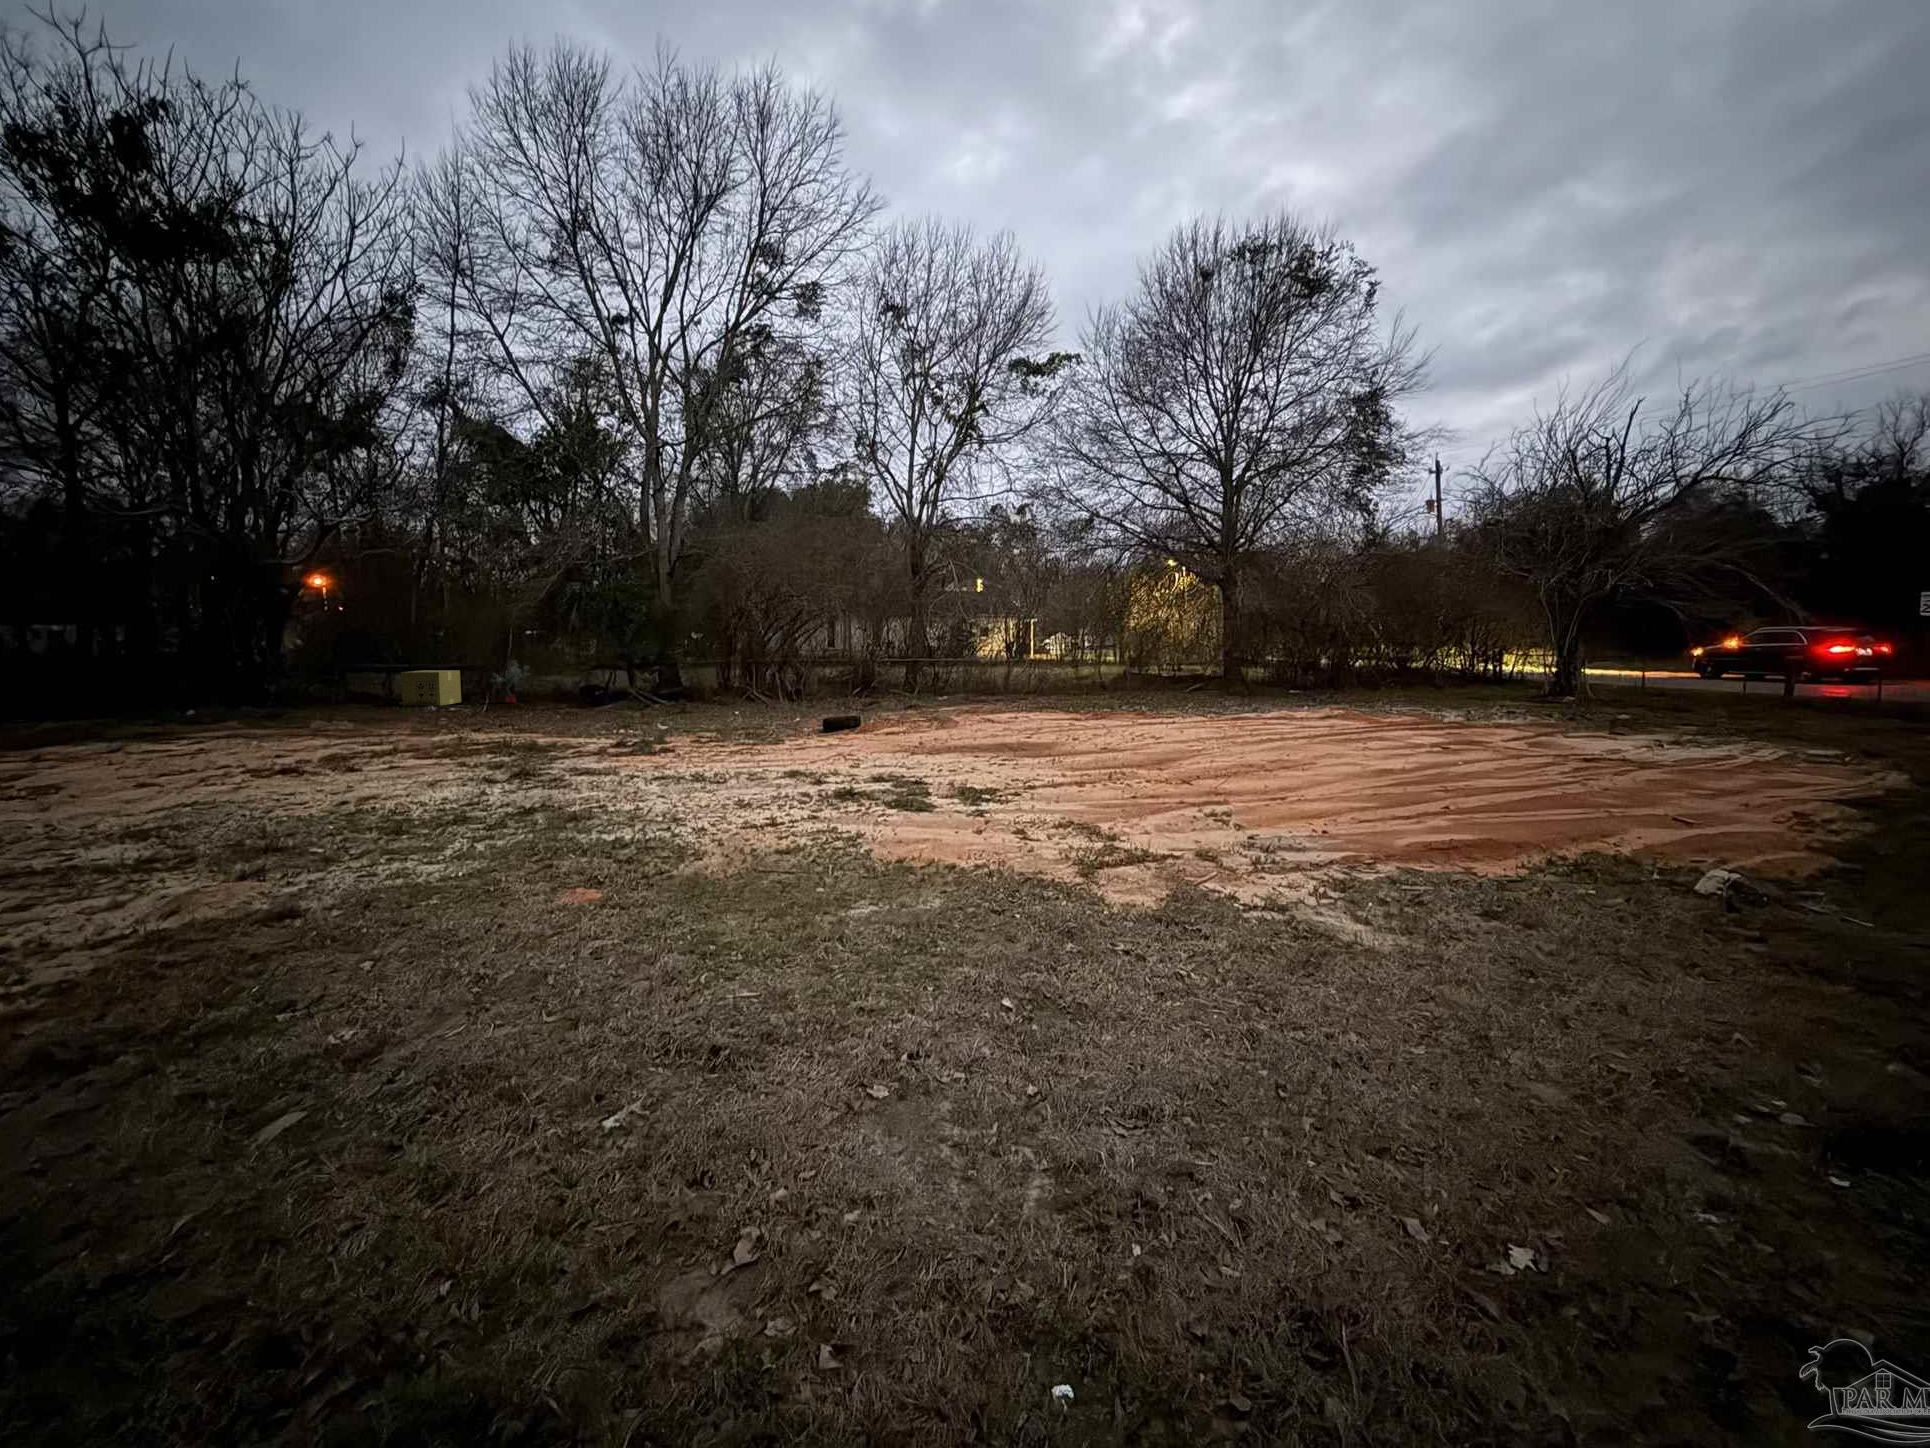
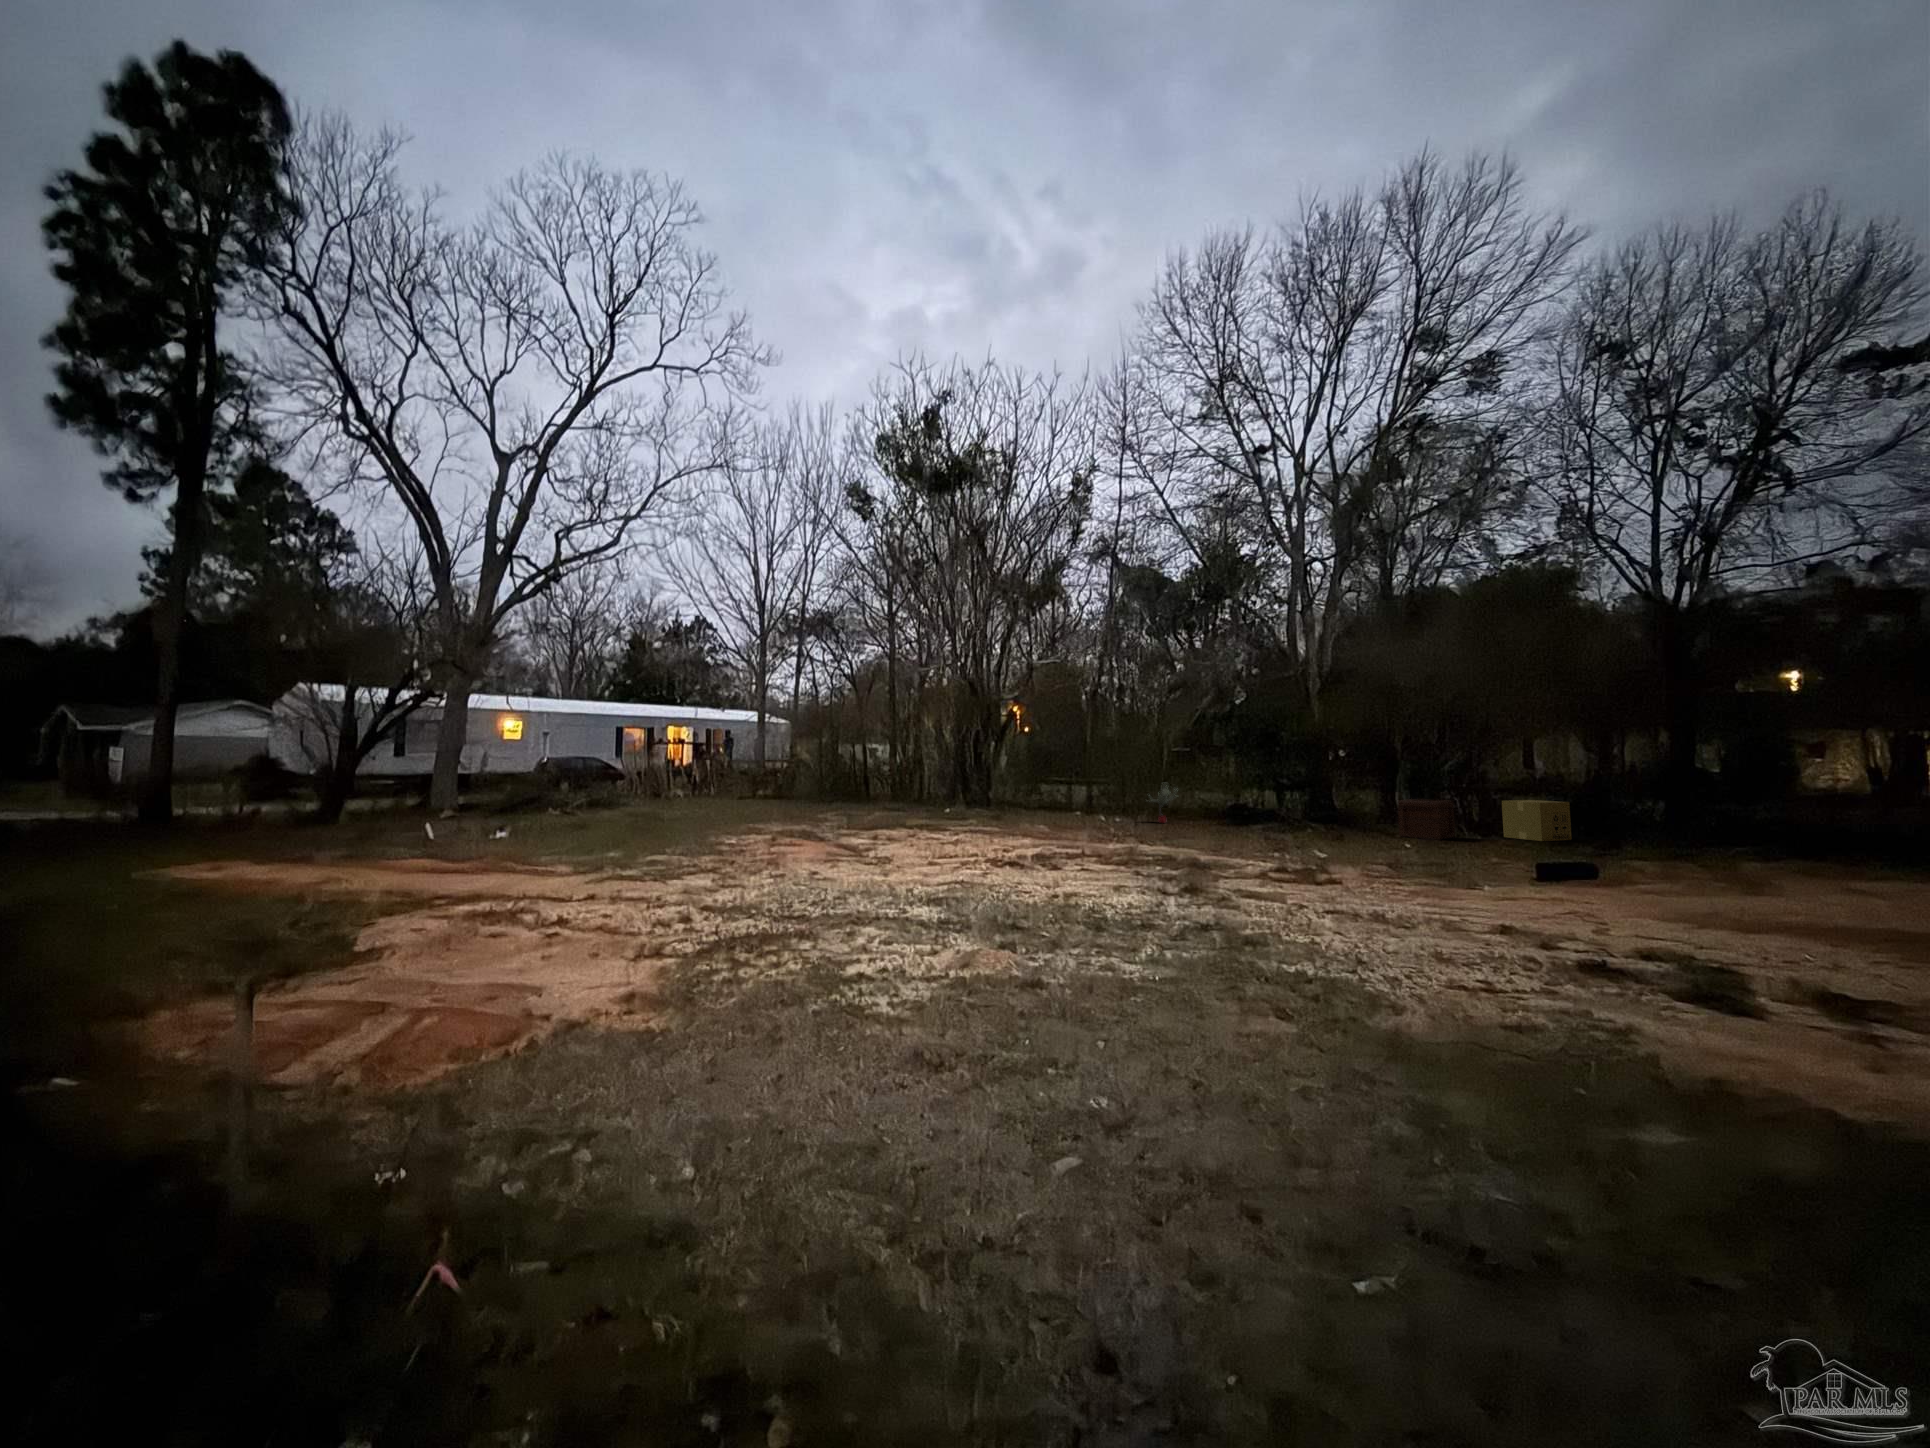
wooden crate: none [732,667,774,700] -> present [1397,799,1455,840]
cardboard box: present [401,670,461,706] -> present [1502,800,1572,841]

